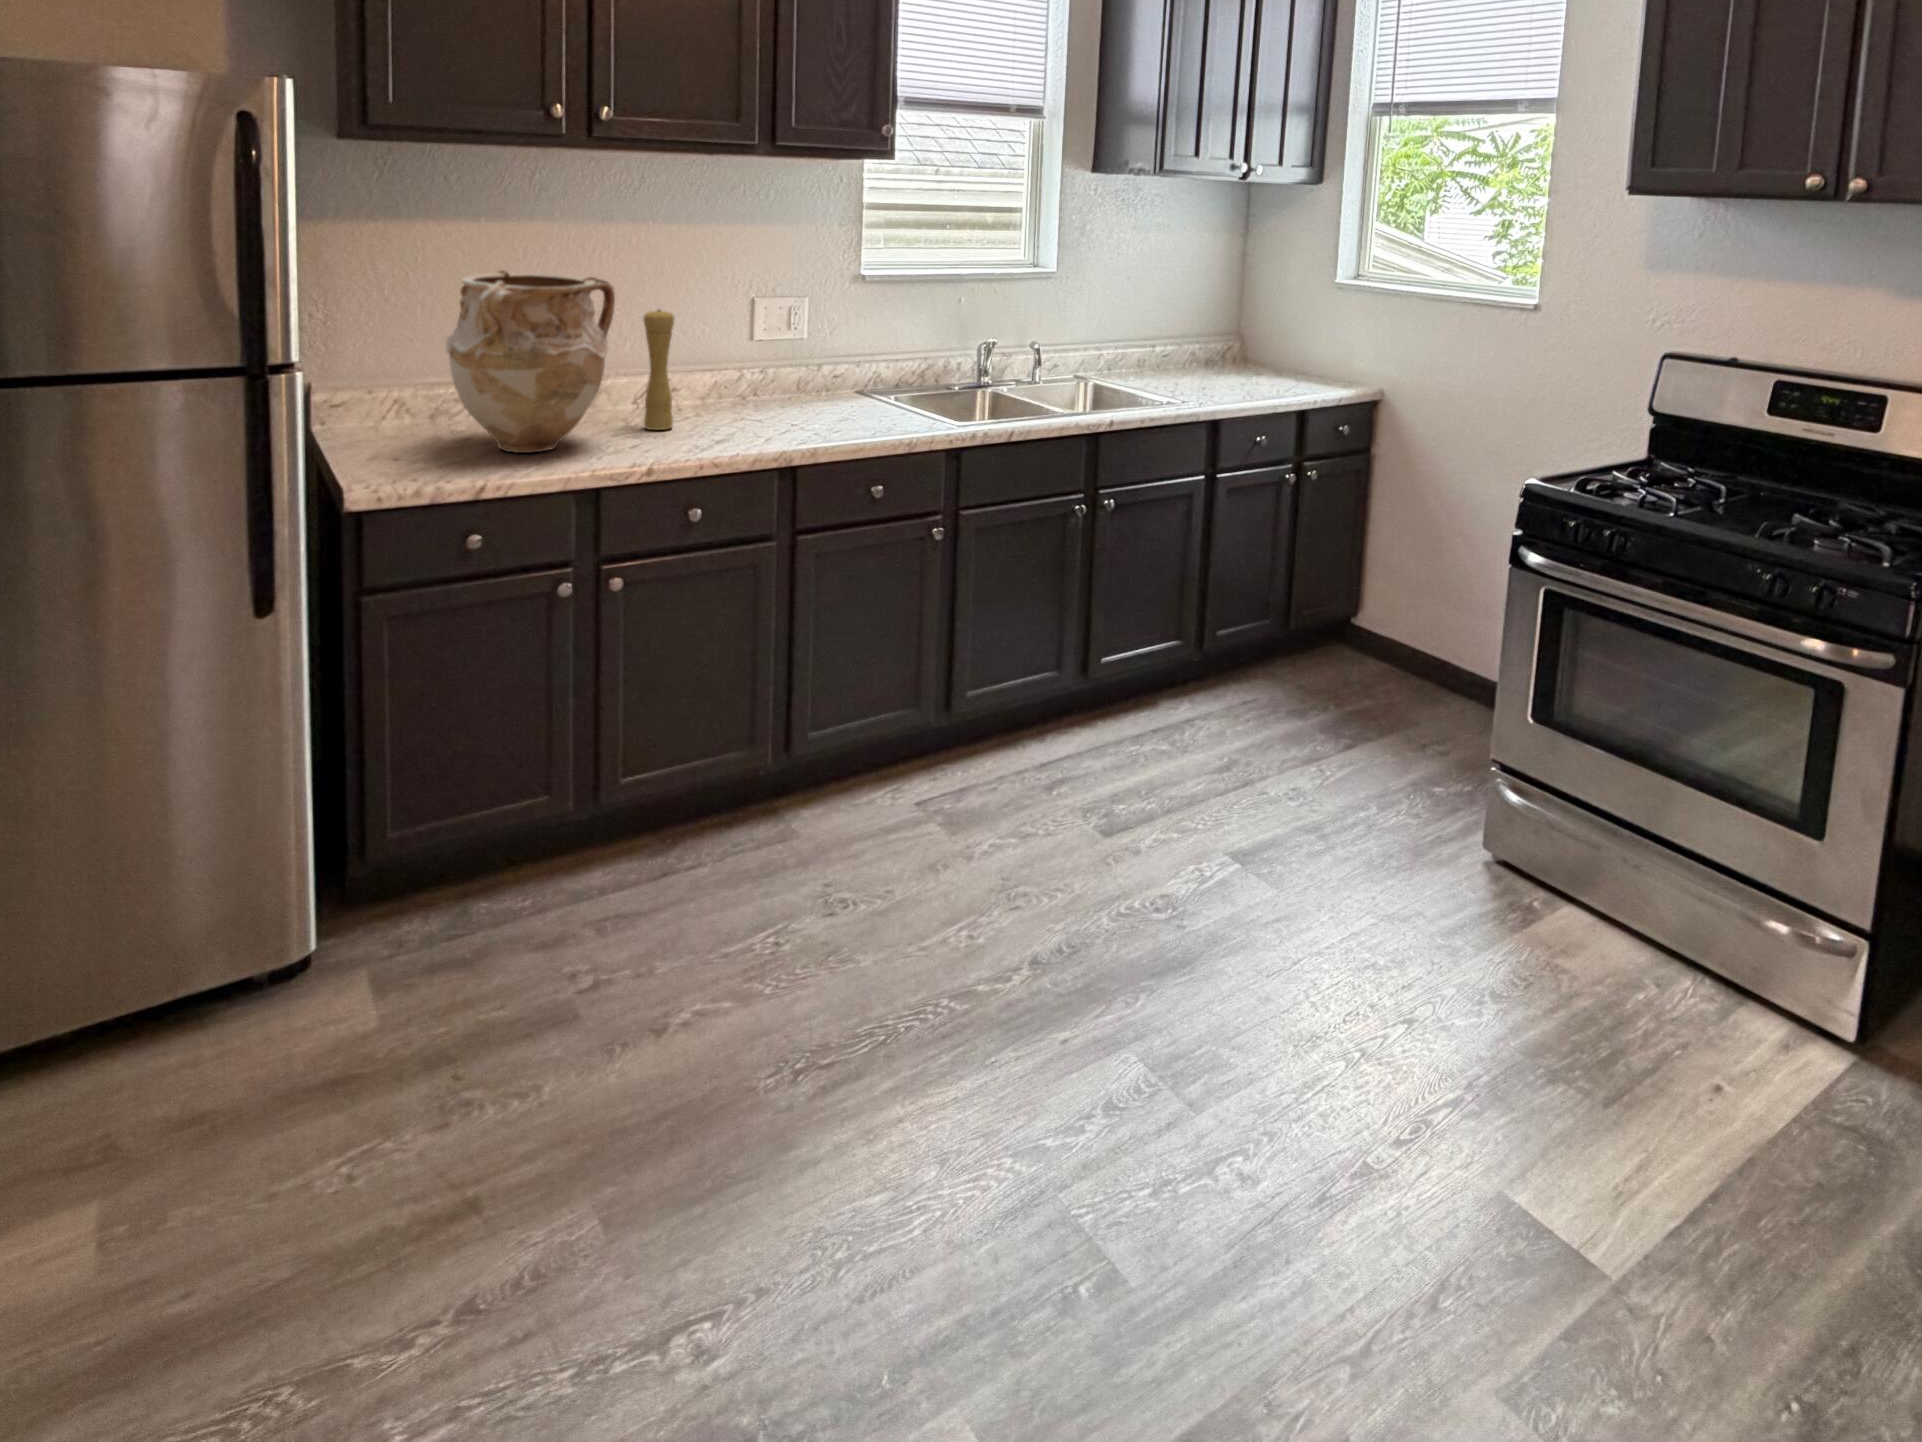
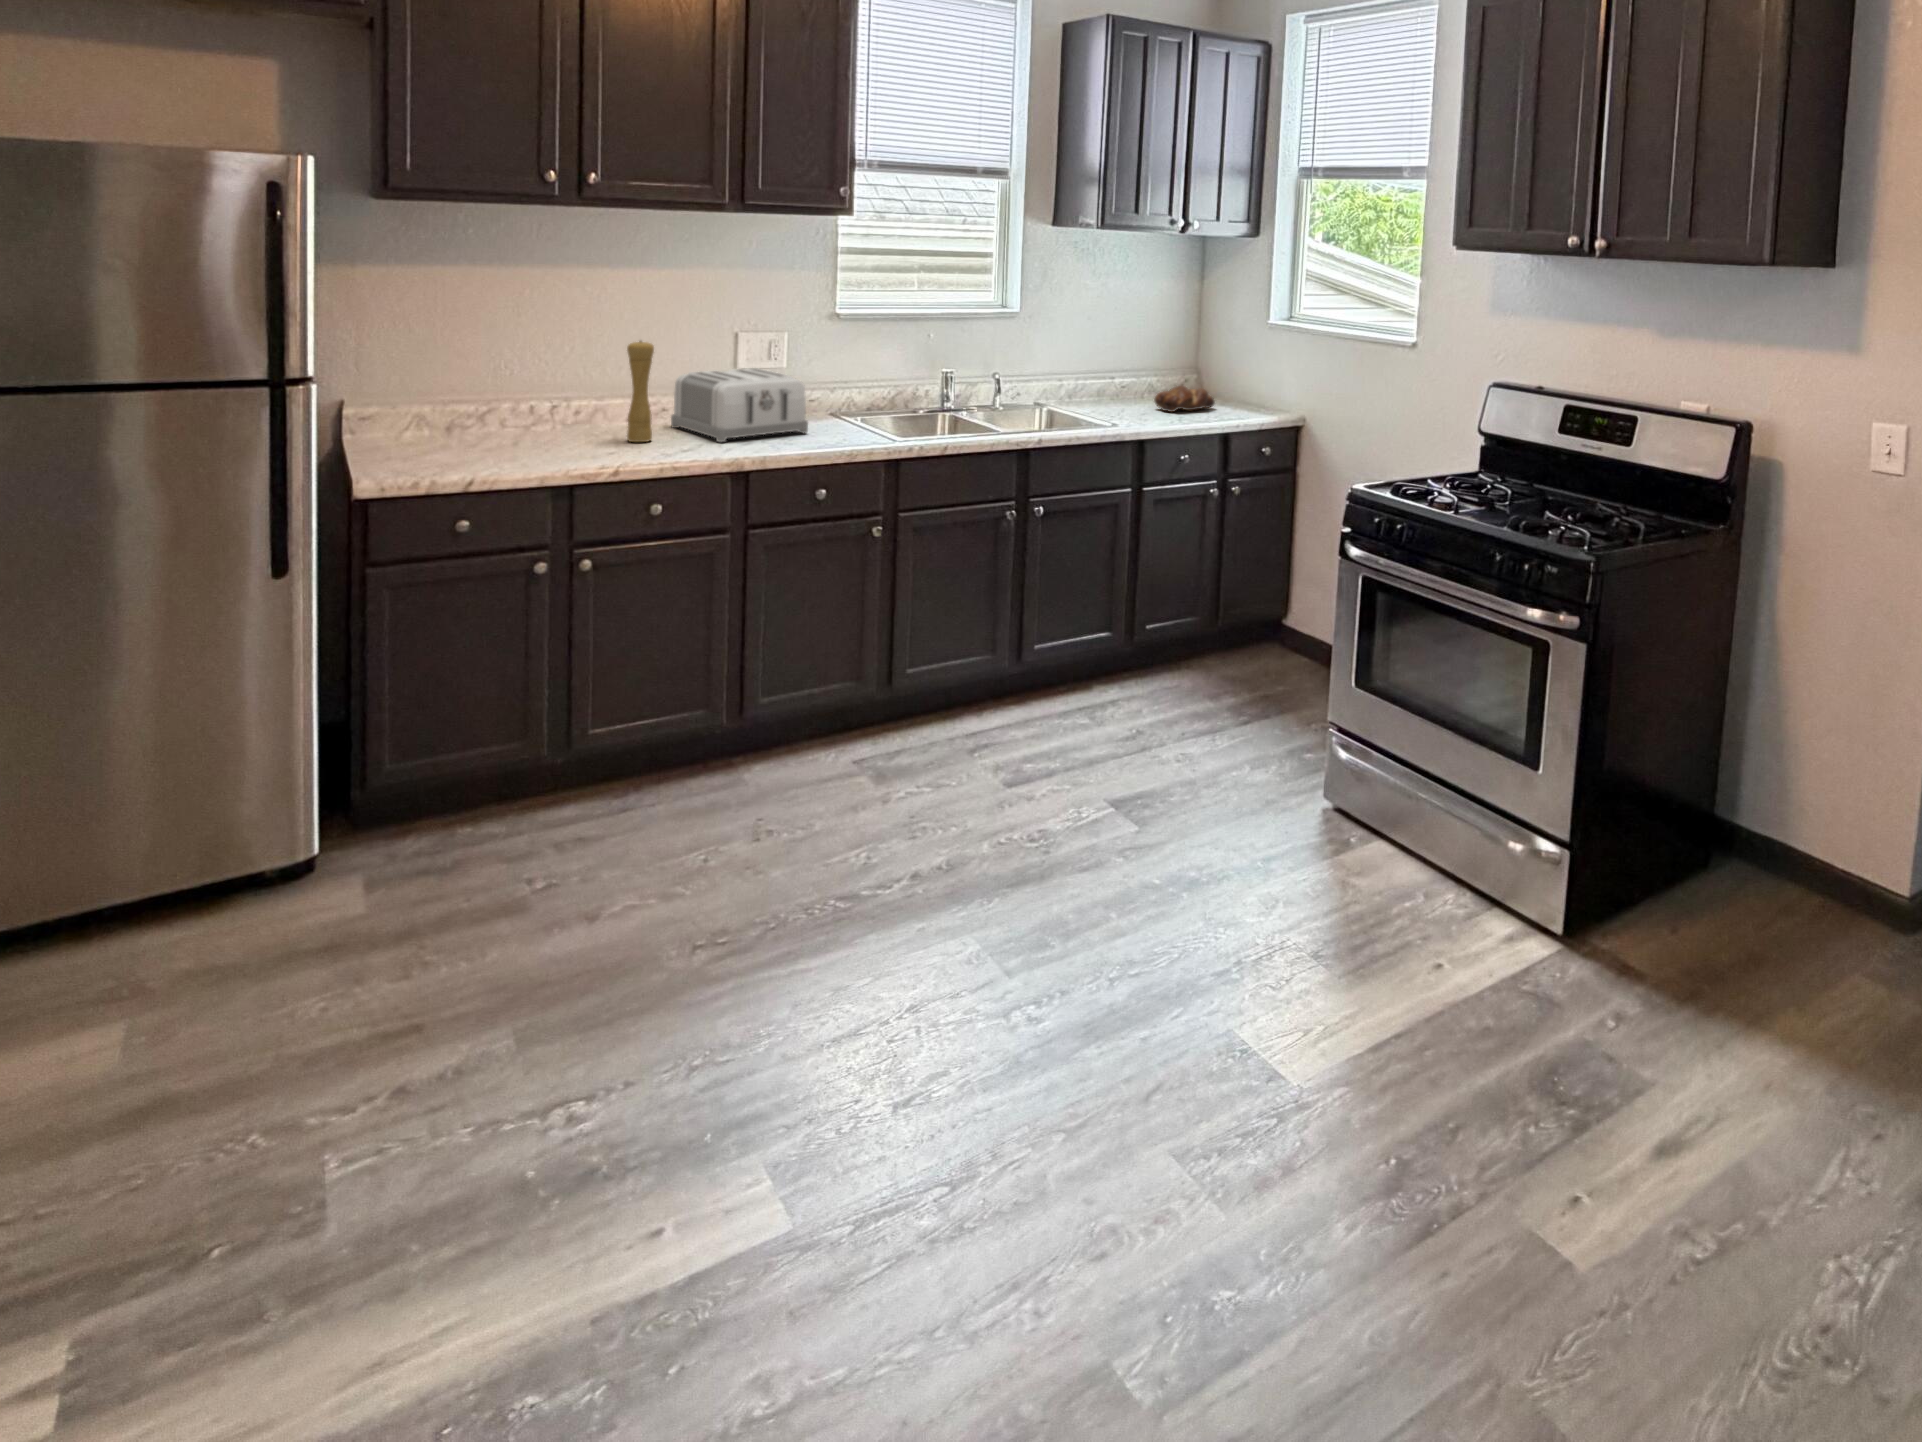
vase: present [446,269,615,453] -> none [451,306,599,458]
toaster: none [685,339,846,429] -> present [671,368,808,442]
bread loaf: none [1209,354,1275,385] -> present [1154,386,1215,412]

